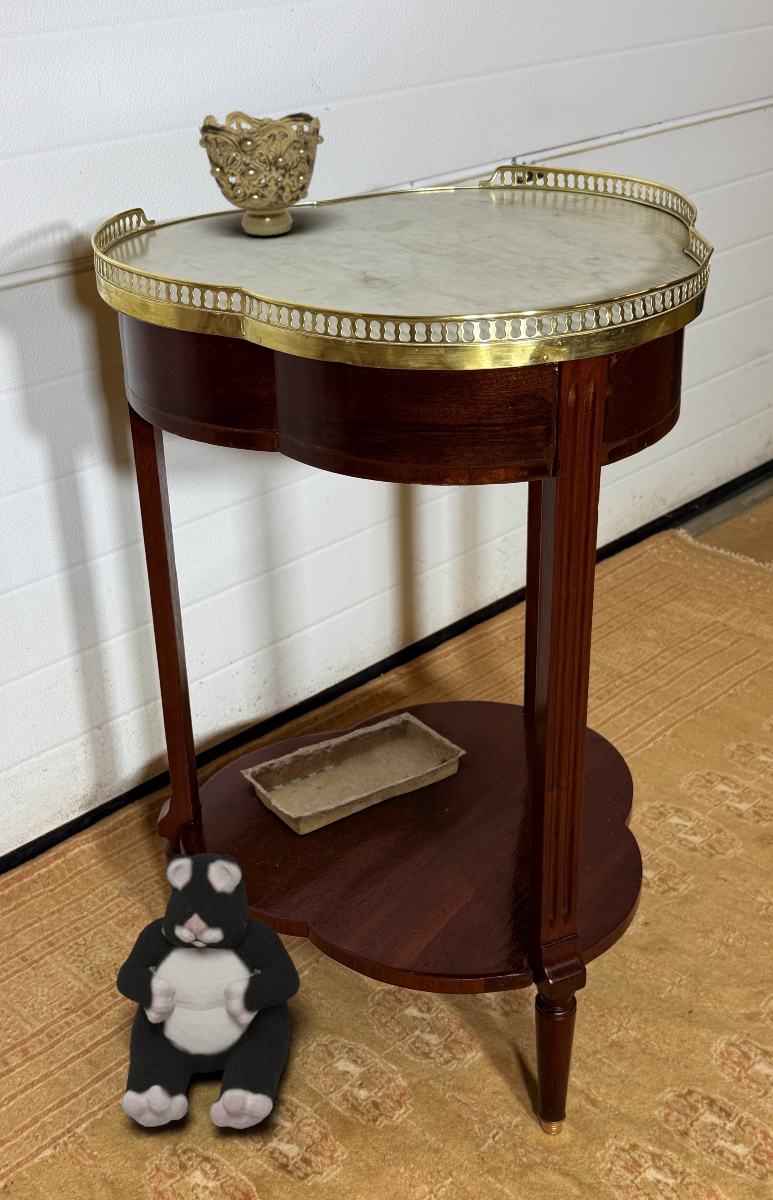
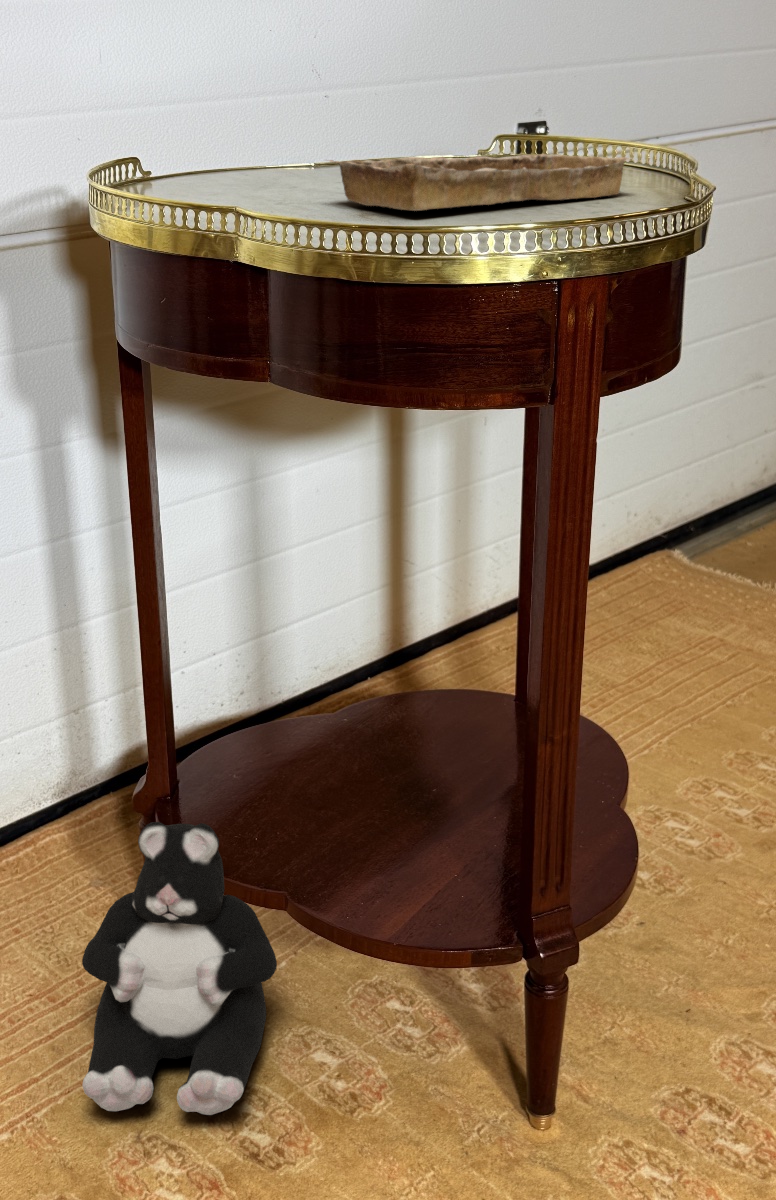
decorative bowl: present [199,111,324,236] -> none [197,58,325,181]
tray: present [240,712,466,835] -> present [330,154,632,211]

